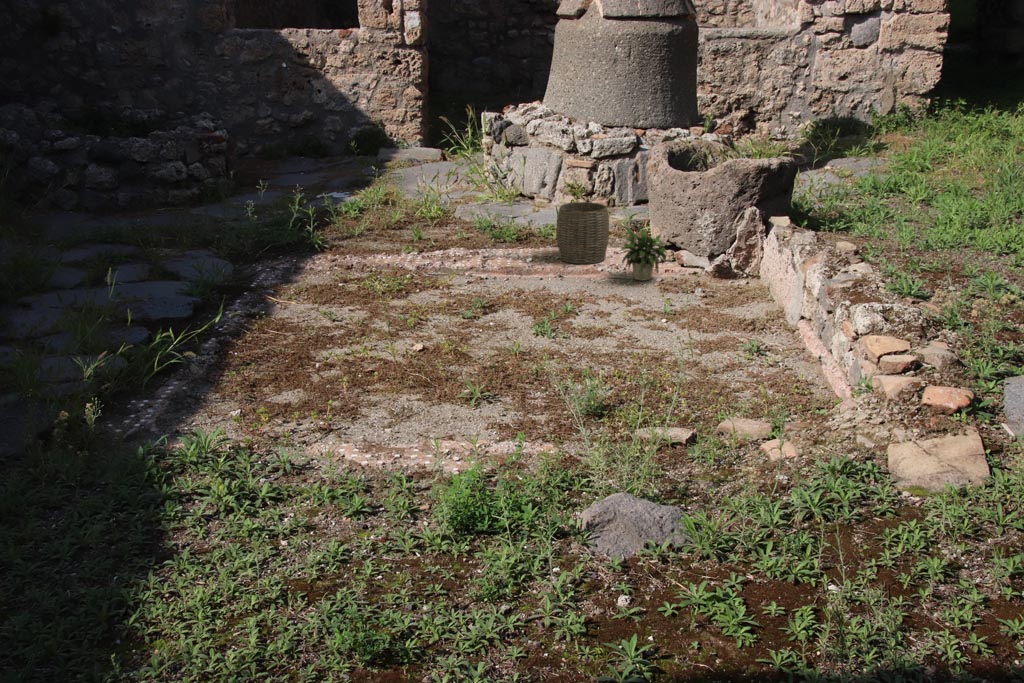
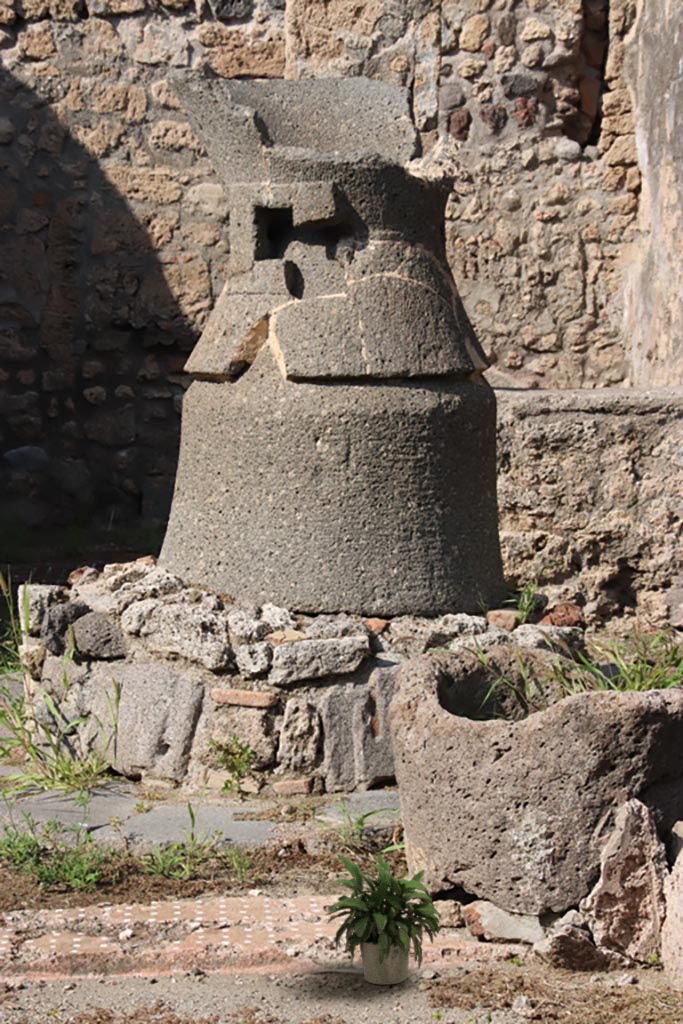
woven basket: present [557,202,609,264] -> none [181,793,306,943]

